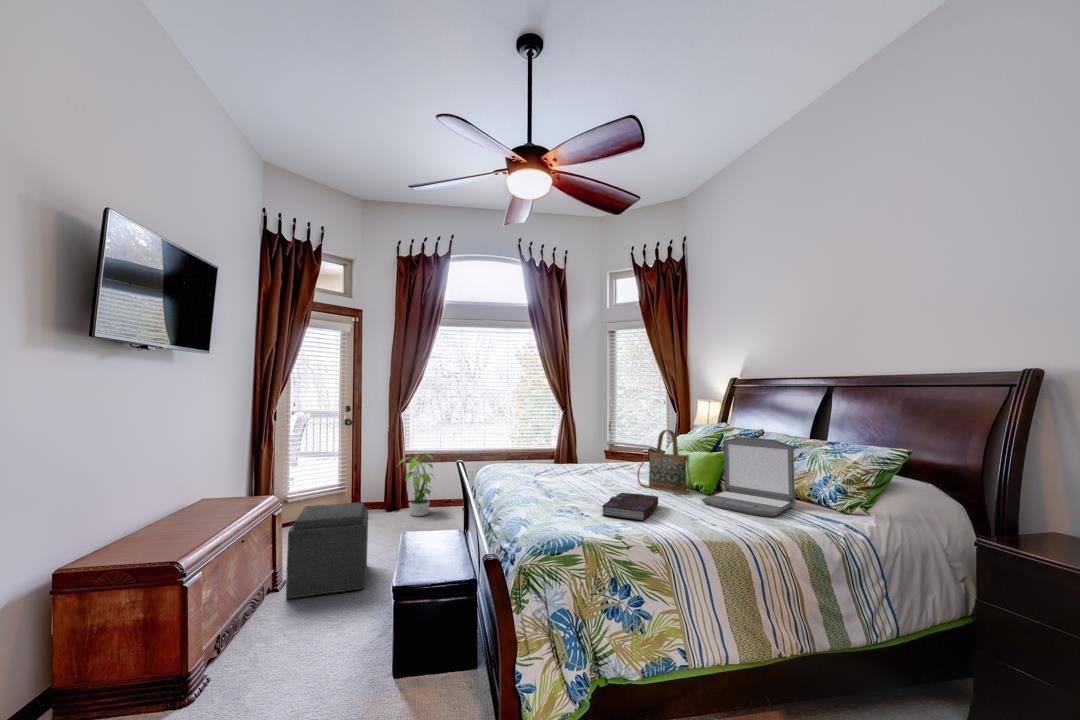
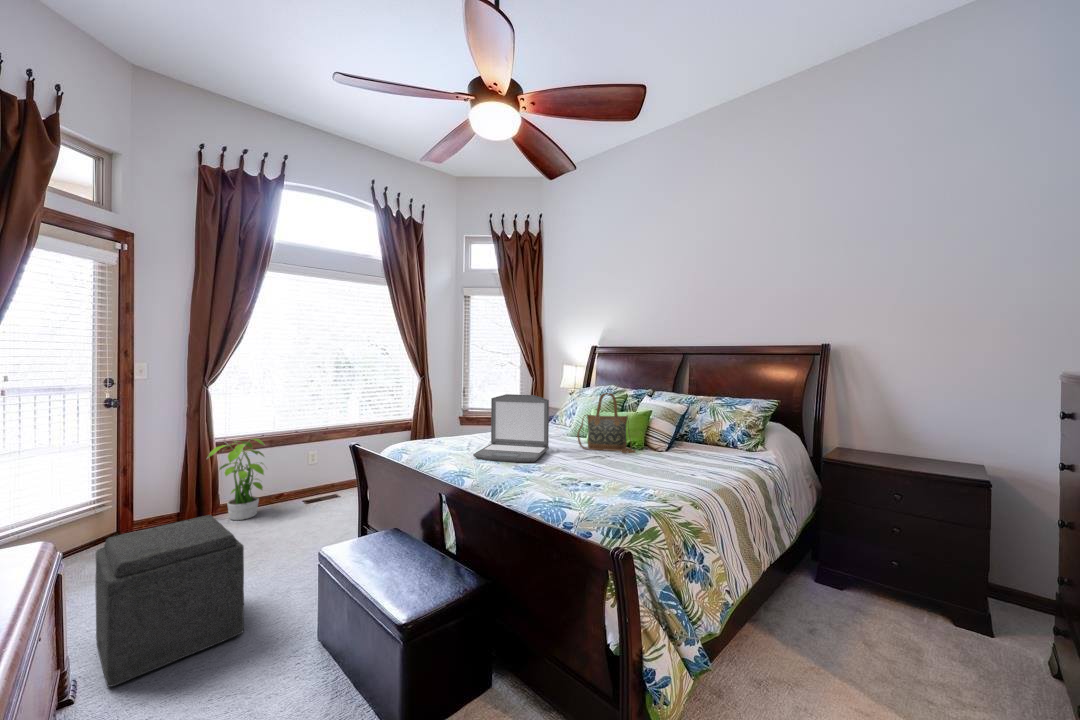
laptop: present [702,437,796,517] -> present [473,394,549,462]
book: present [602,493,658,521] -> none [596,457,654,483]

